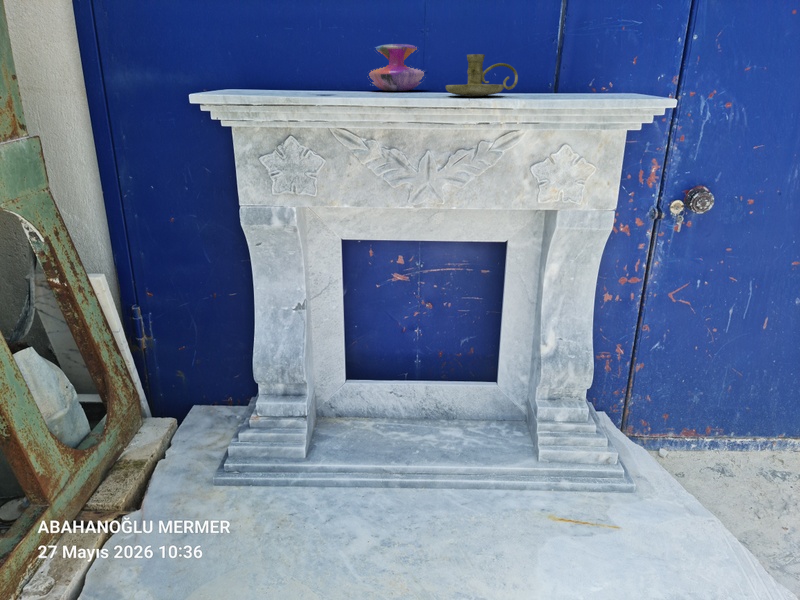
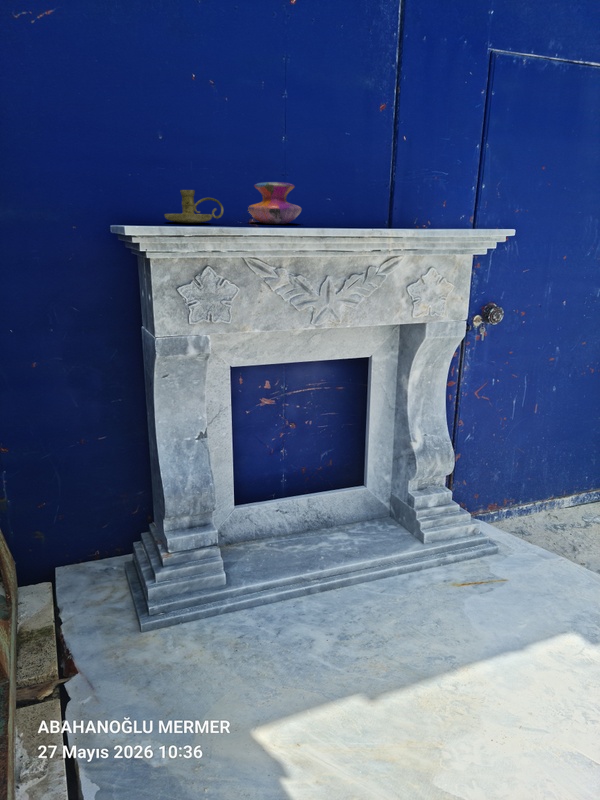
candle holder: present [445,54,518,96] -> present [164,190,223,223]

